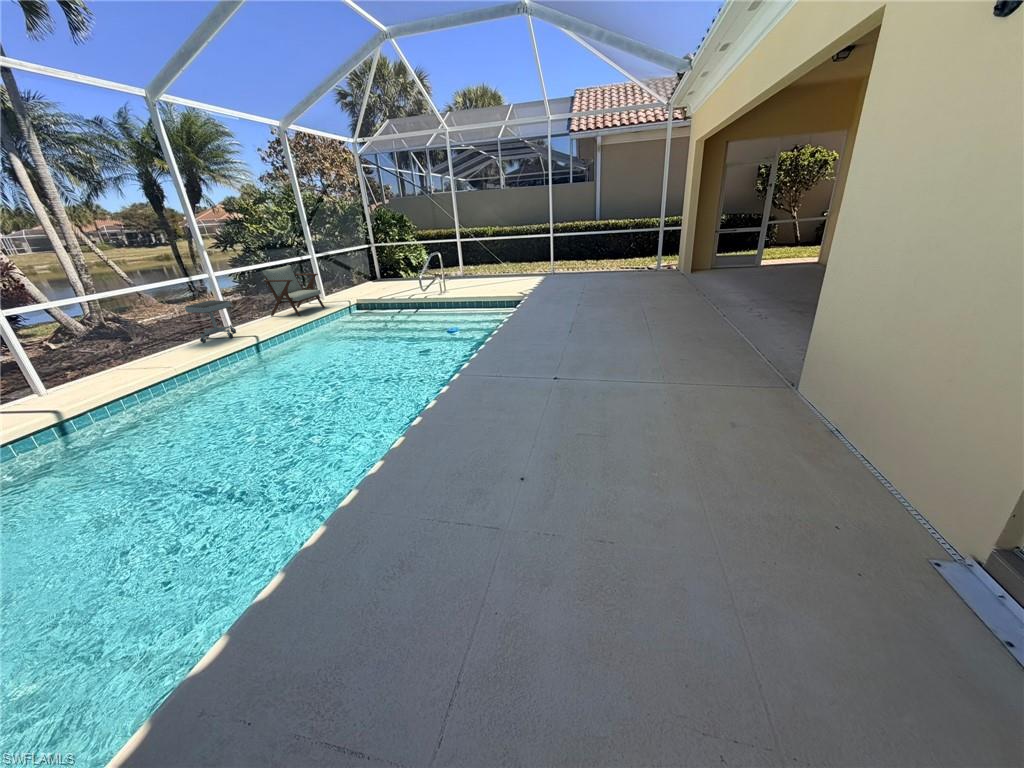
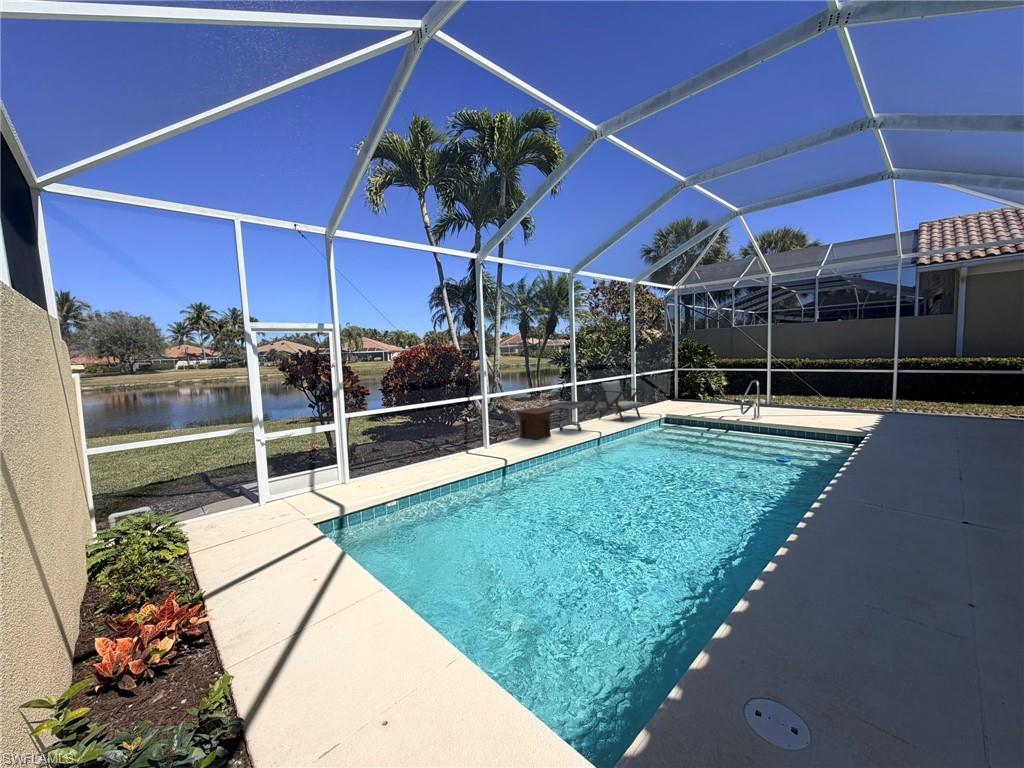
side table: none [101,318,181,365] -> present [515,408,555,440]

